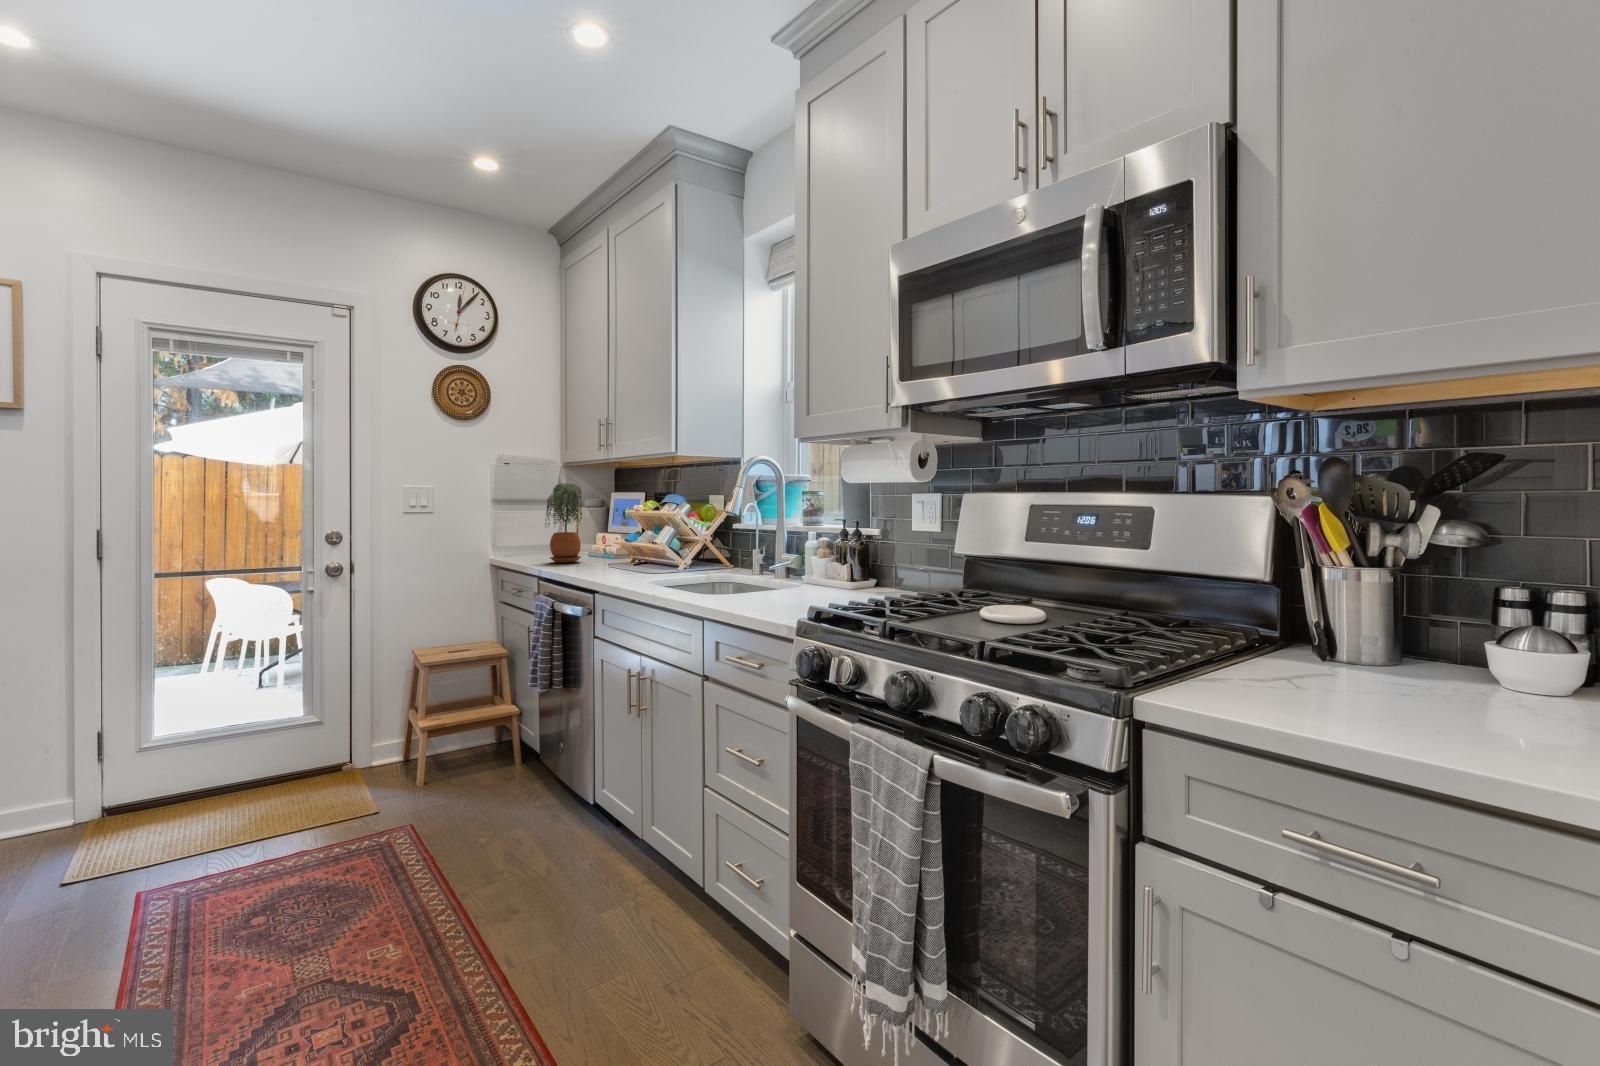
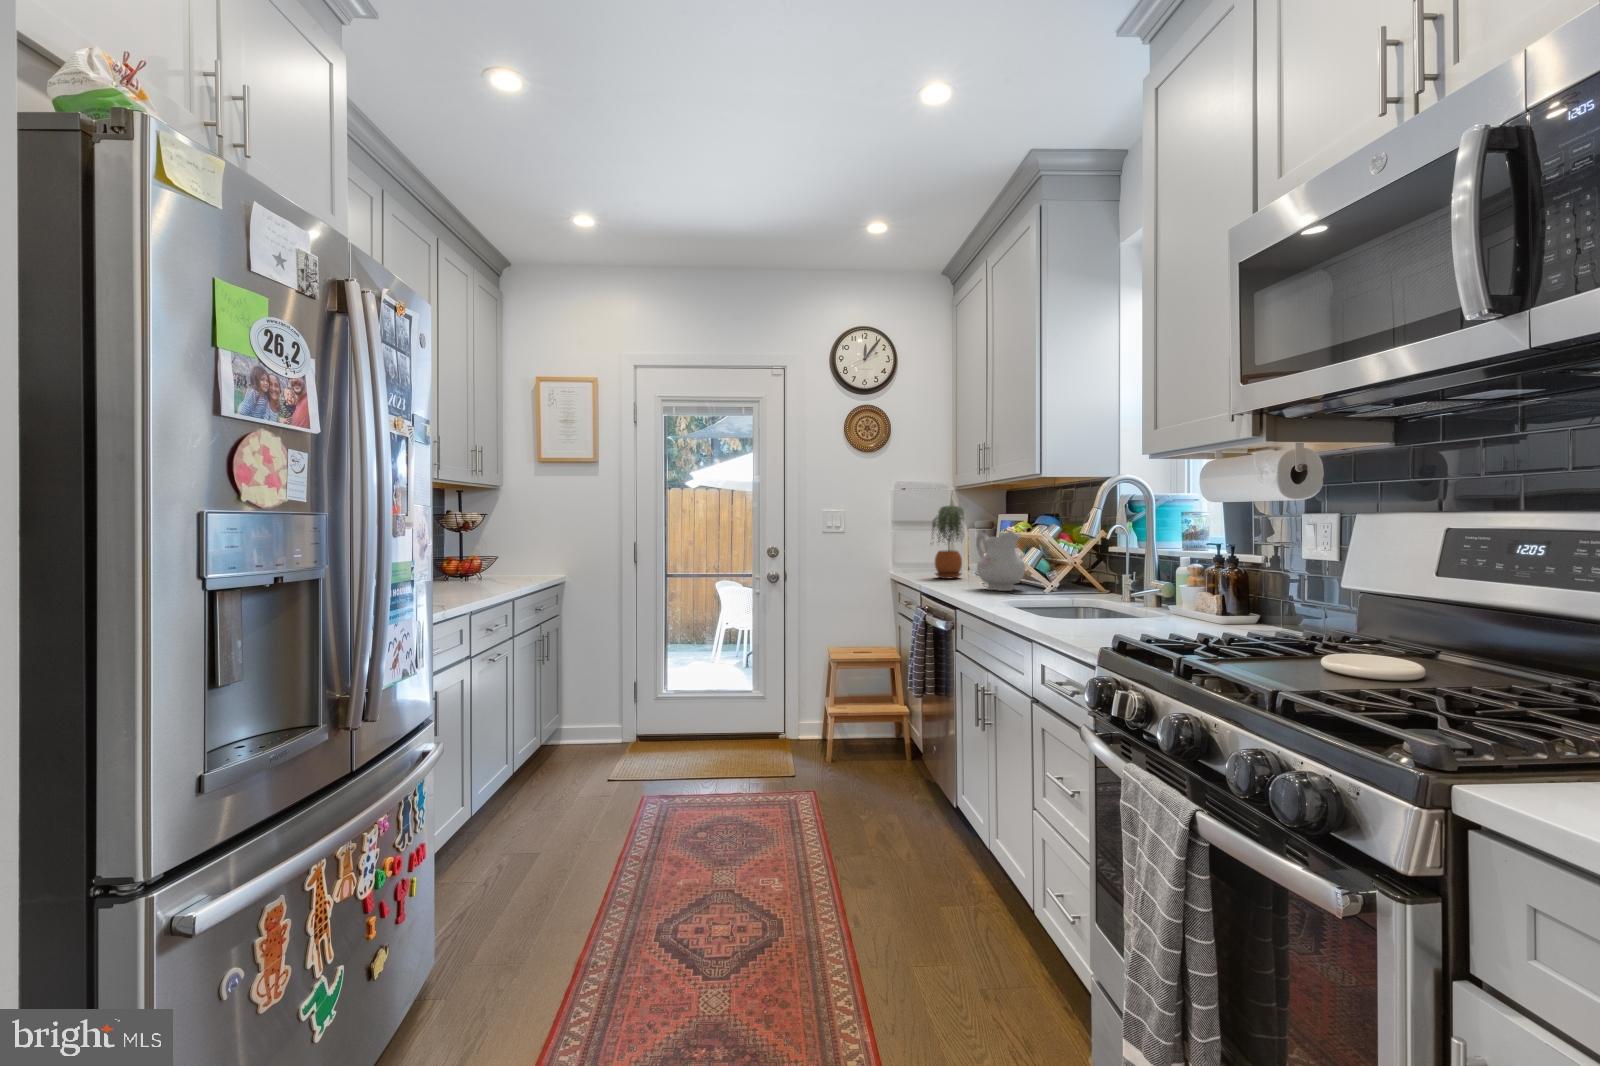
ceramic pitcher: none [605,508,658,572] -> present [976,529,1026,591]

